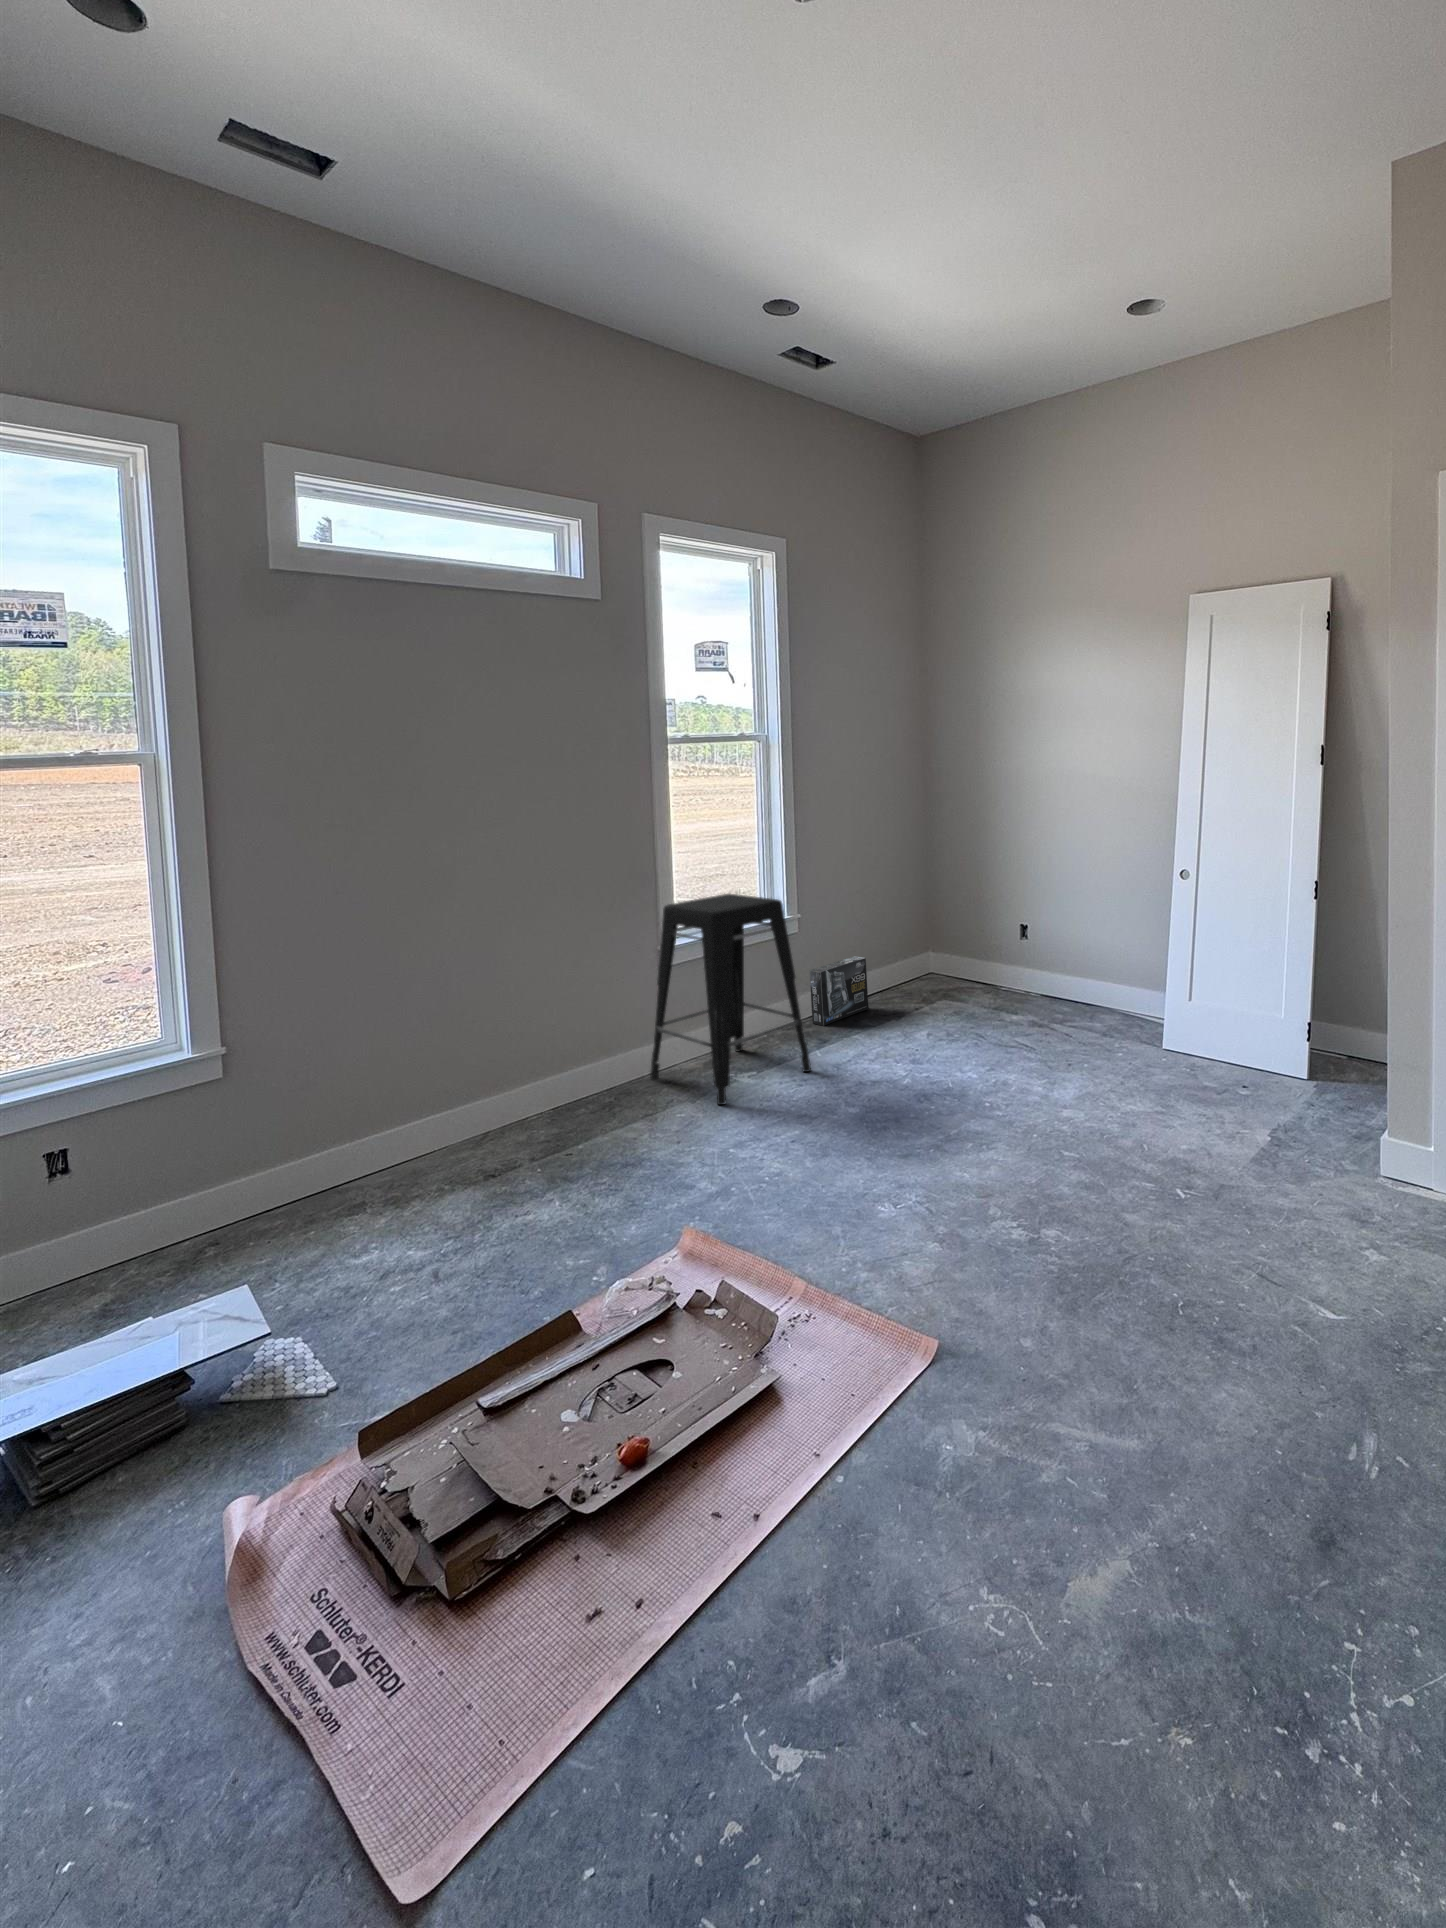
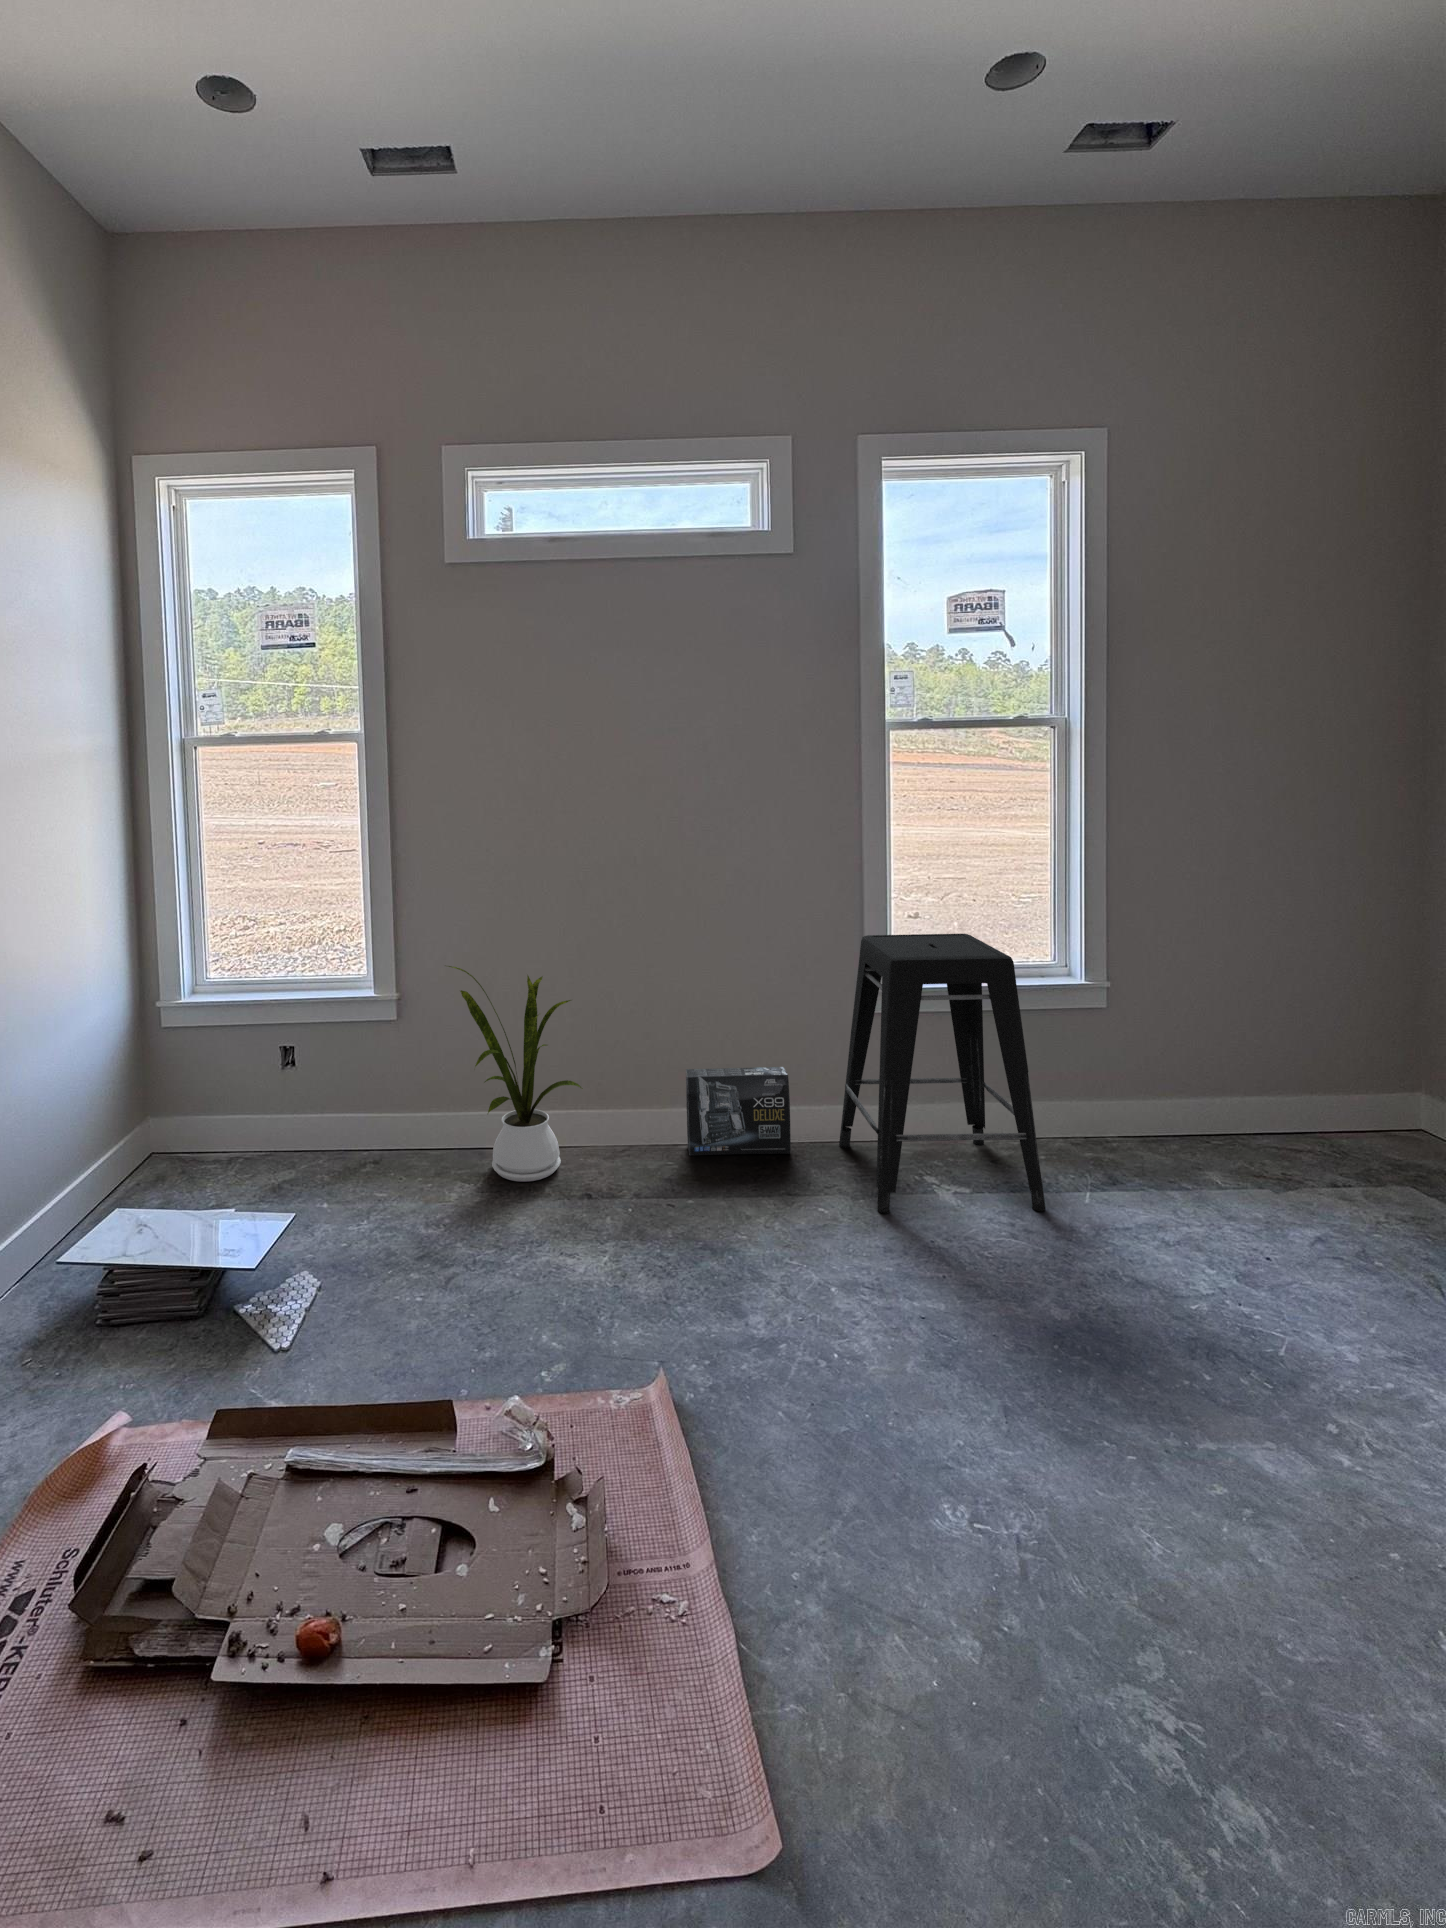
box: present [810,956,869,1026] -> present [686,1067,791,1156]
house plant: none [304,988,452,1194] -> present [448,966,583,1182]

